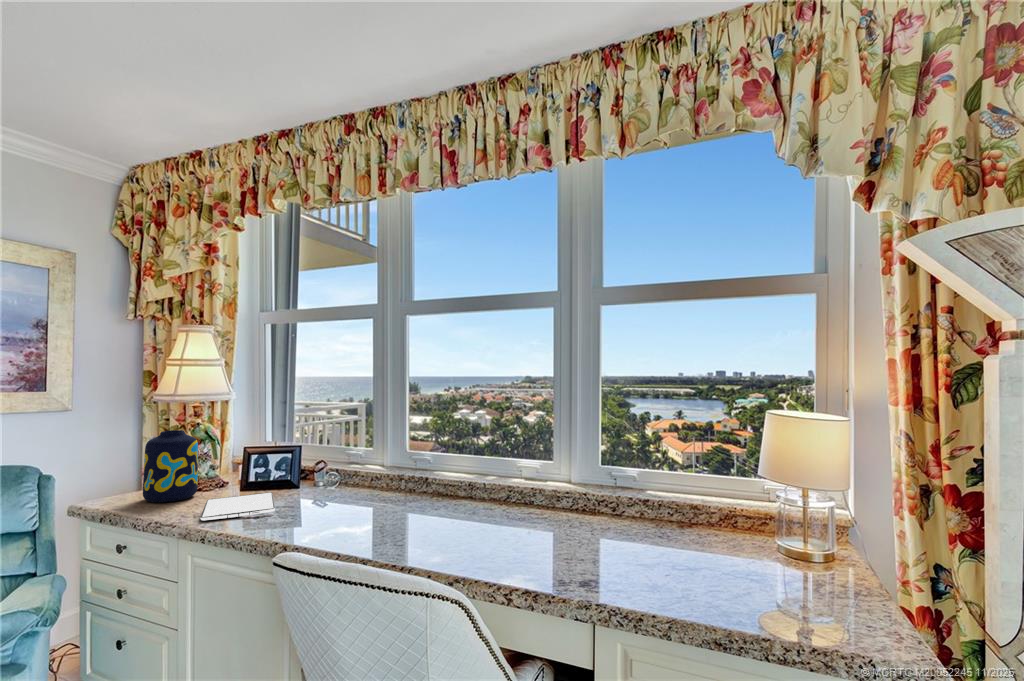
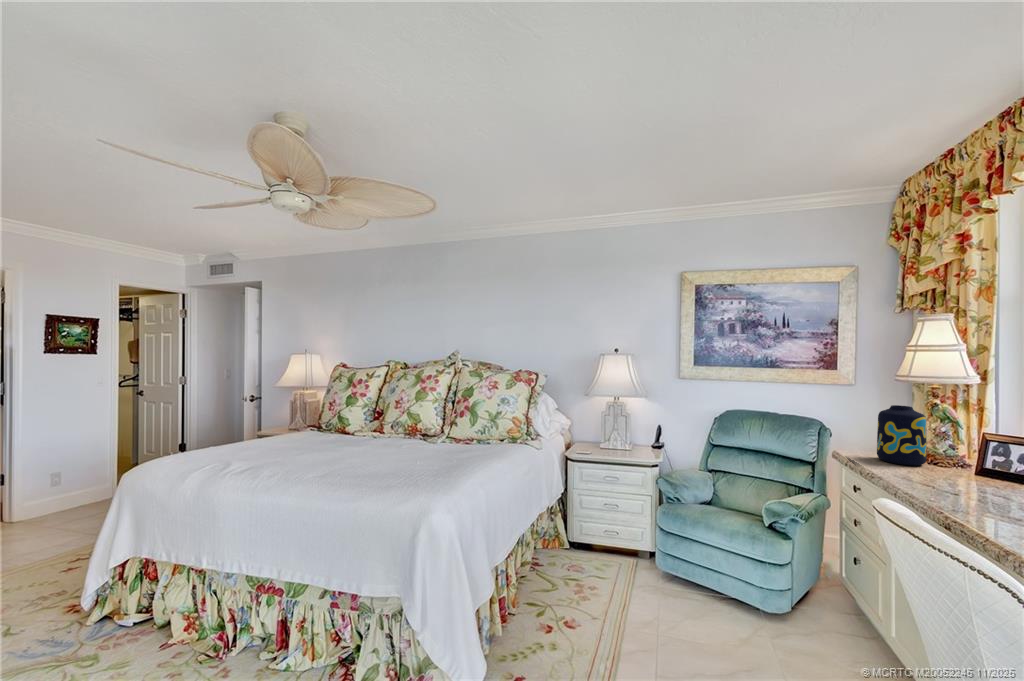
tablet: present [201,492,275,520] -> none [901,470,999,494]

